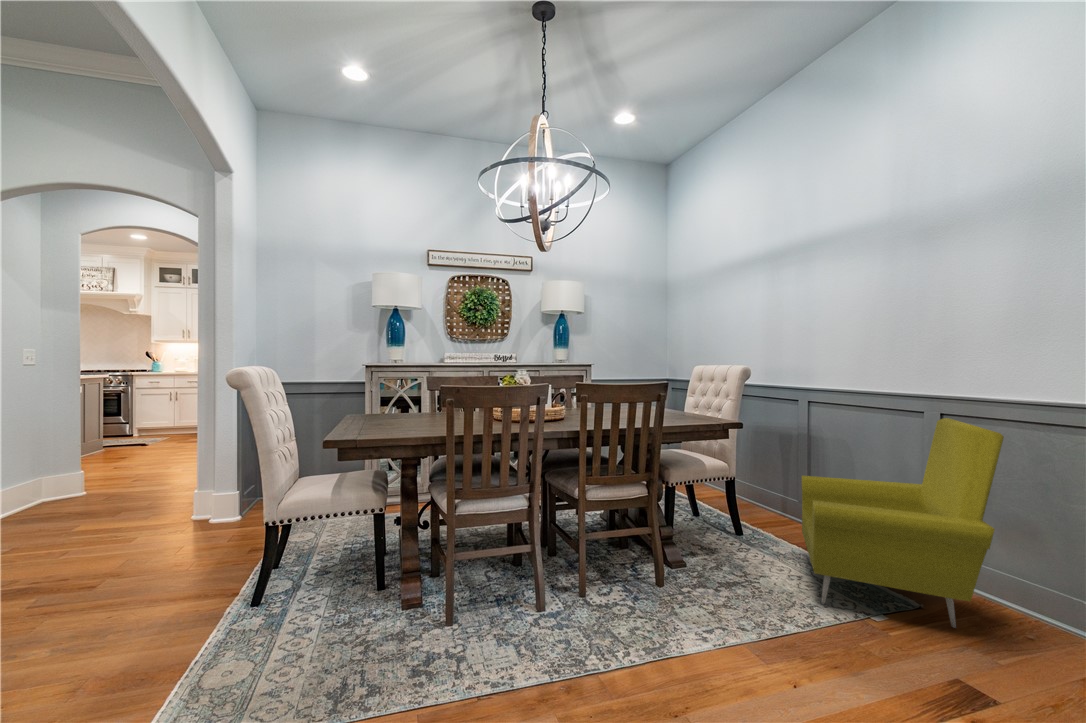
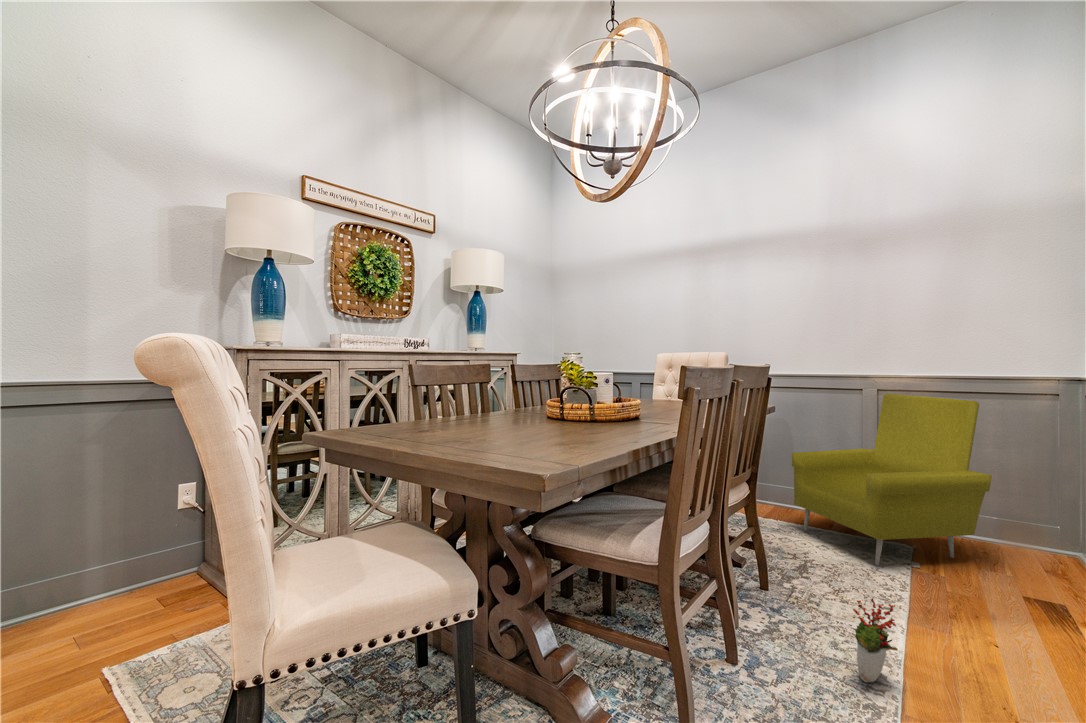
decorative plant: none [598,579,639,650] -> present [853,598,898,682]

